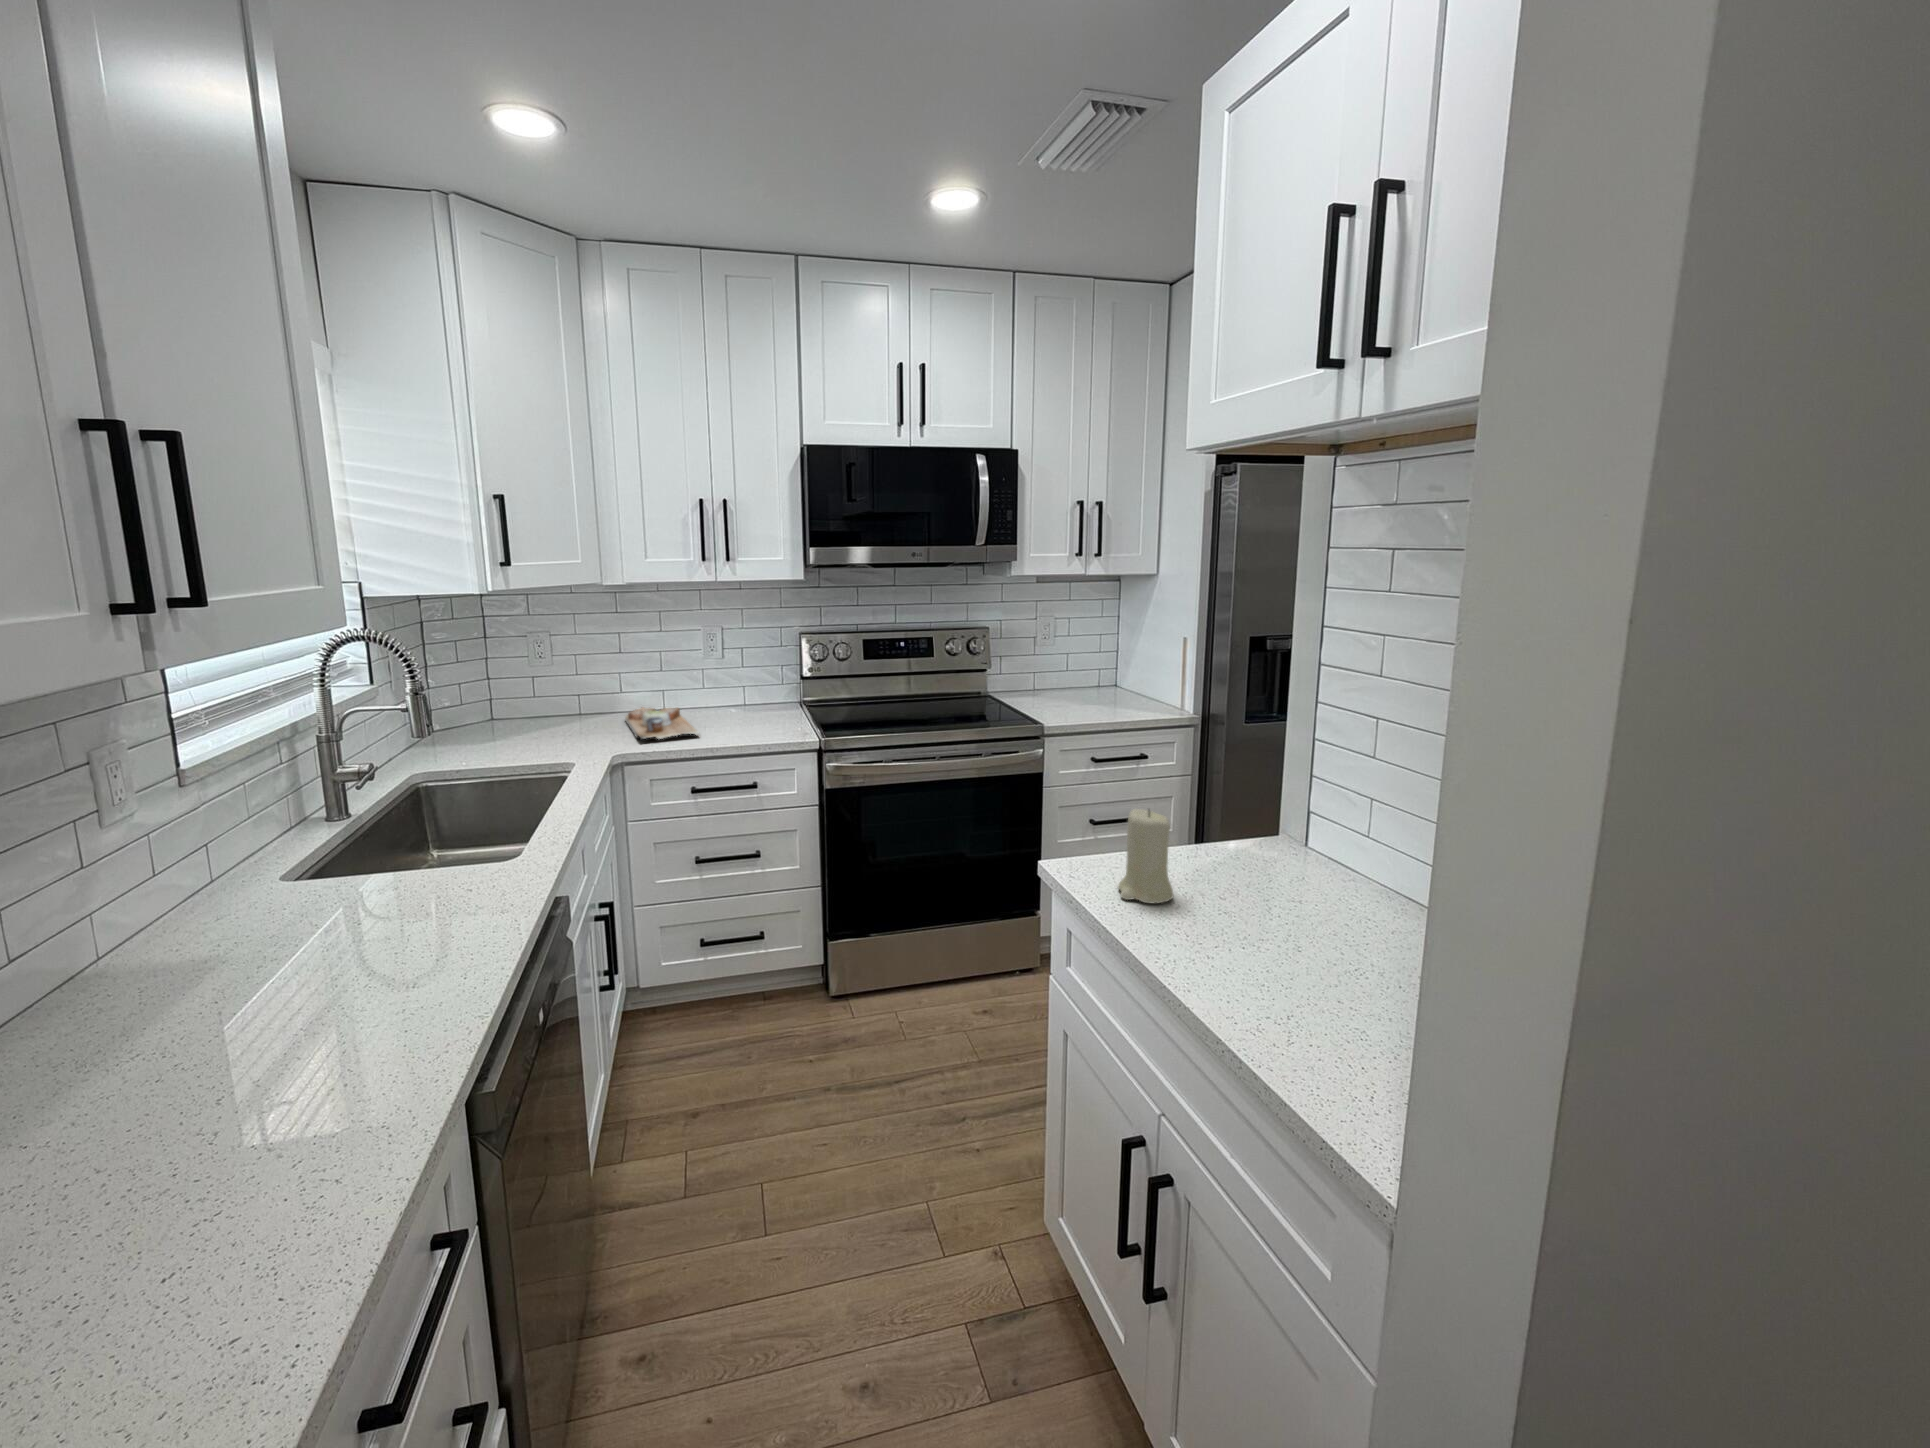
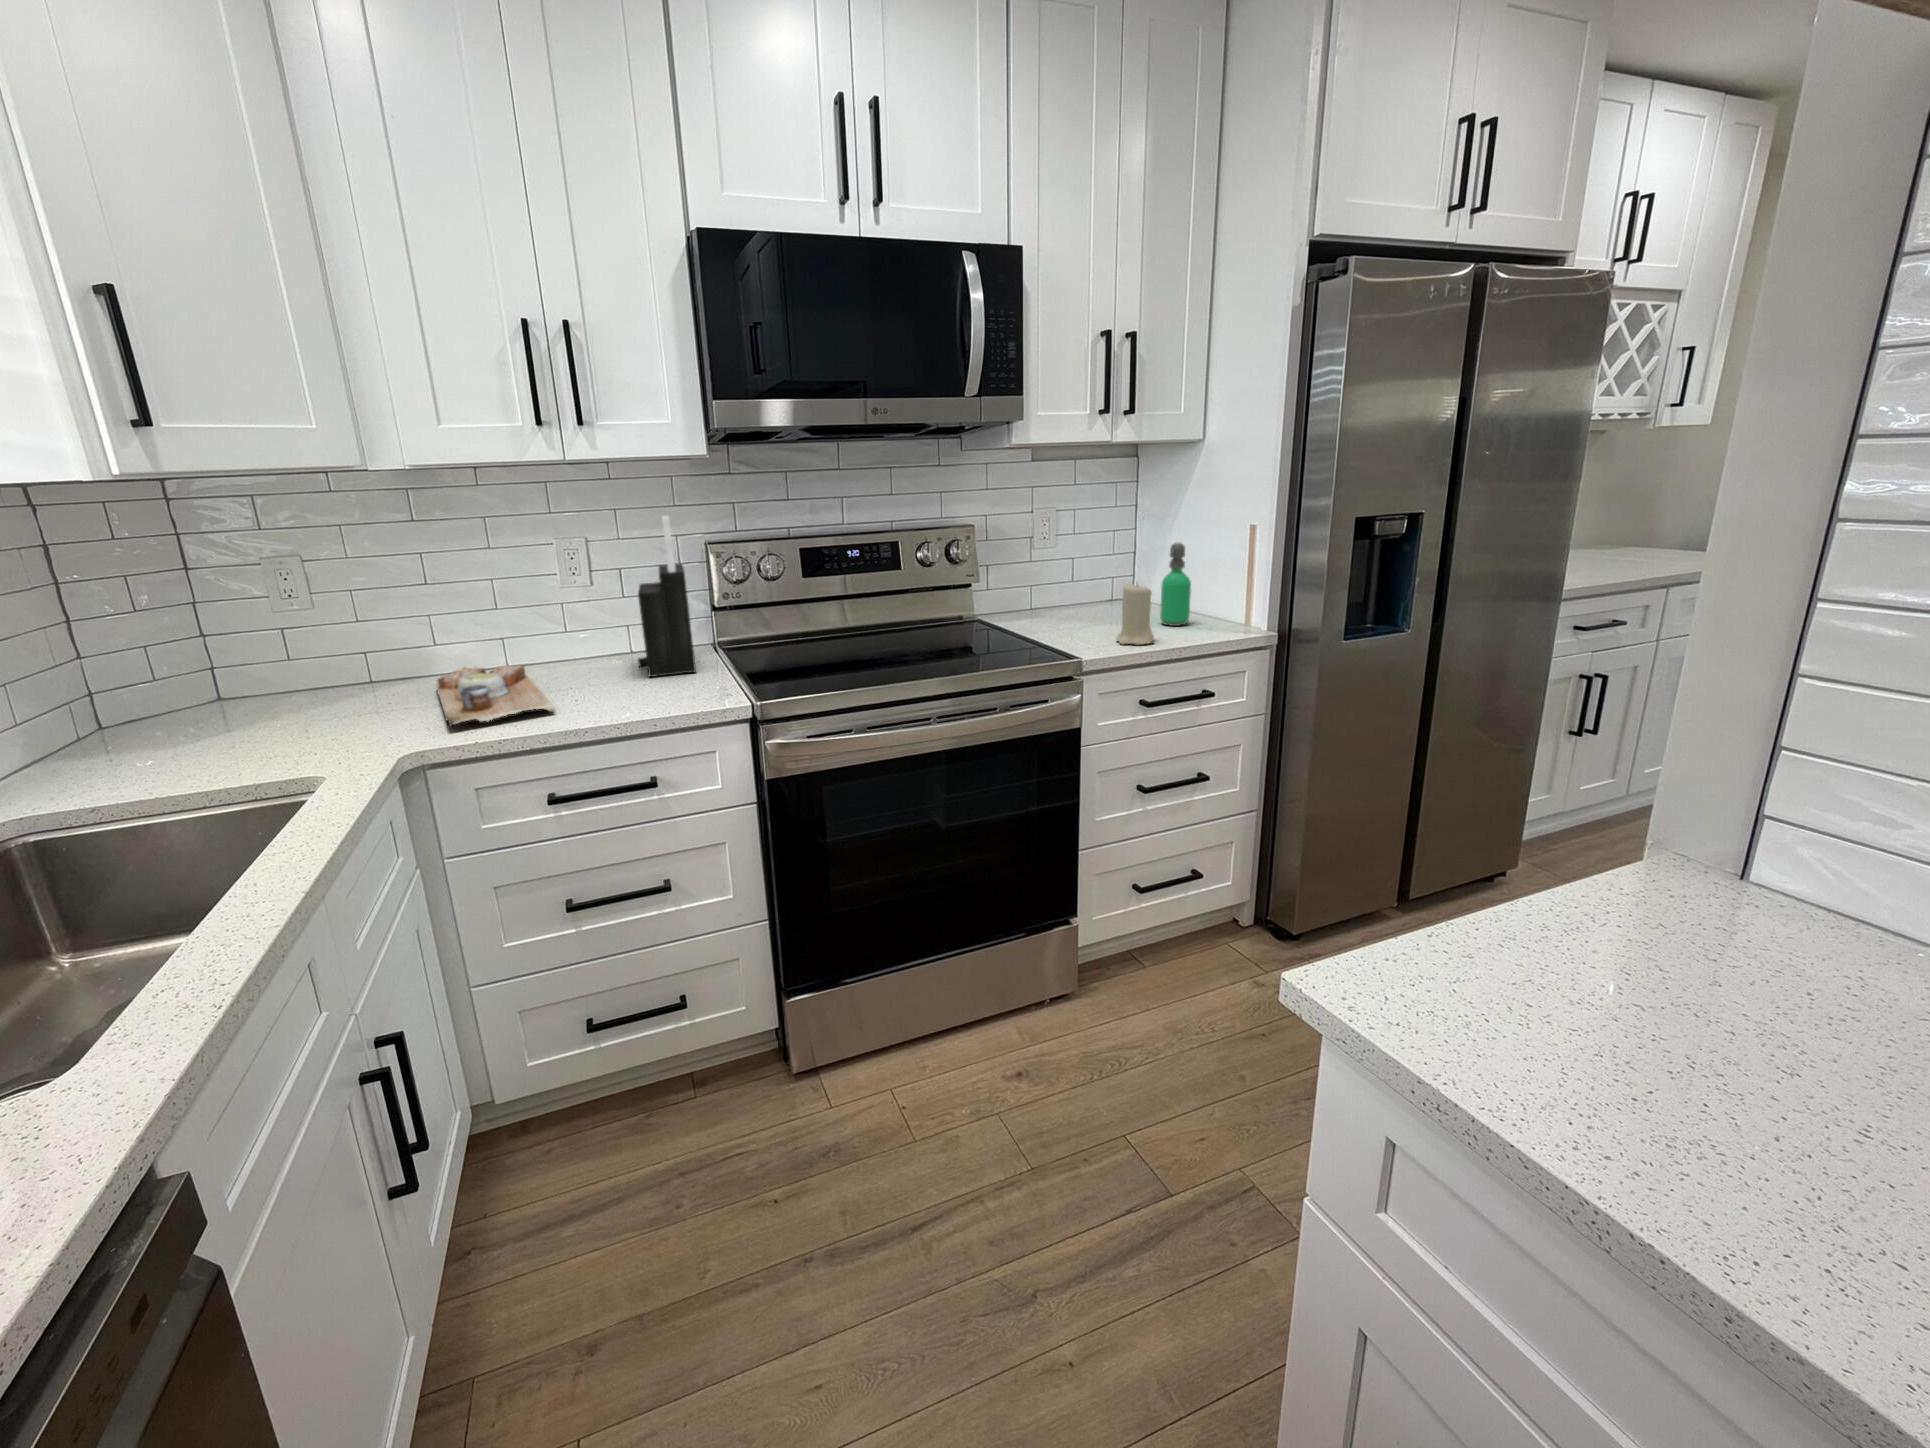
knife block: none [751,615,787,721] -> present [638,516,696,677]
soap dispenser: none [1120,647,1142,707] -> present [1160,542,1191,626]
candle: present [1118,809,1174,903] -> present [1116,584,1154,645]

